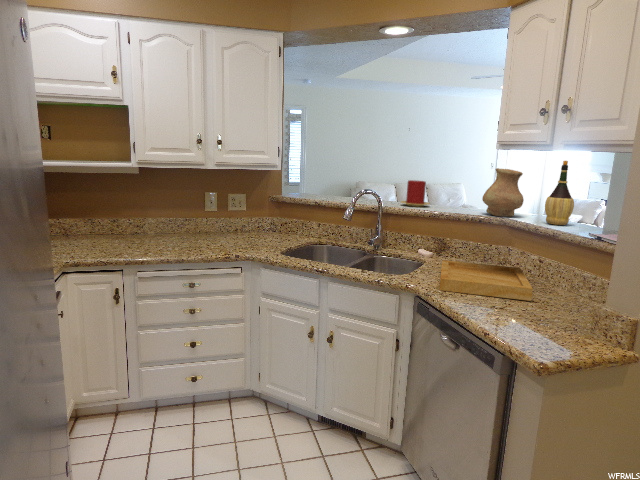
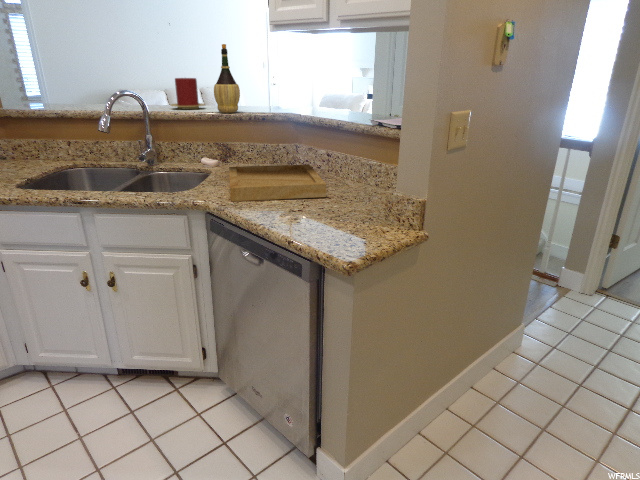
wine bottle: present [545,161,574,225] -> present [214,44,240,113]
vase: present [482,168,524,217] -> none [261,57,303,112]

